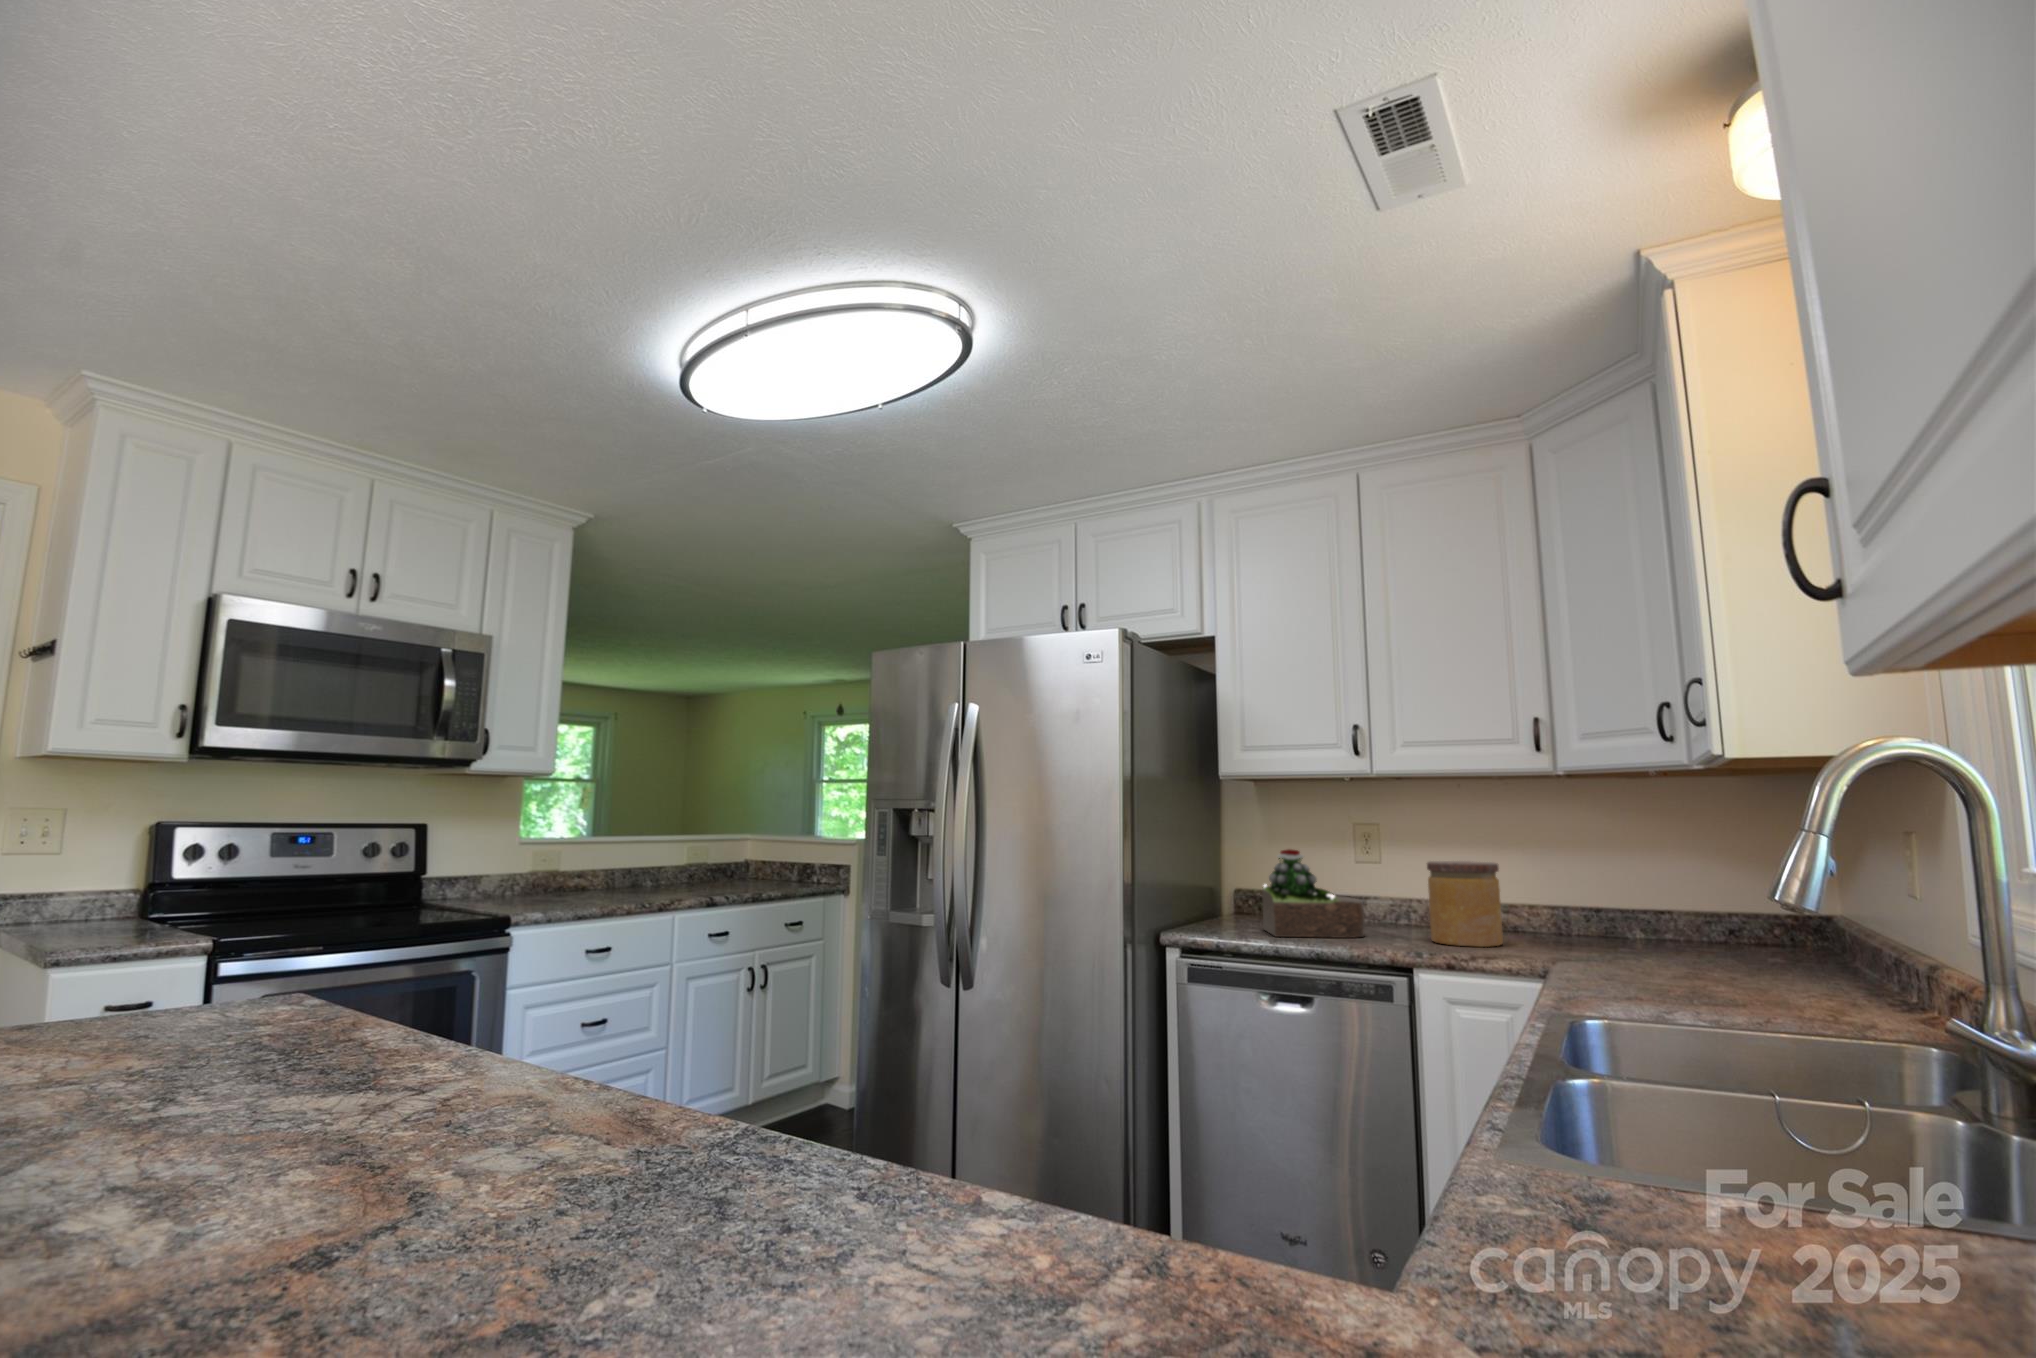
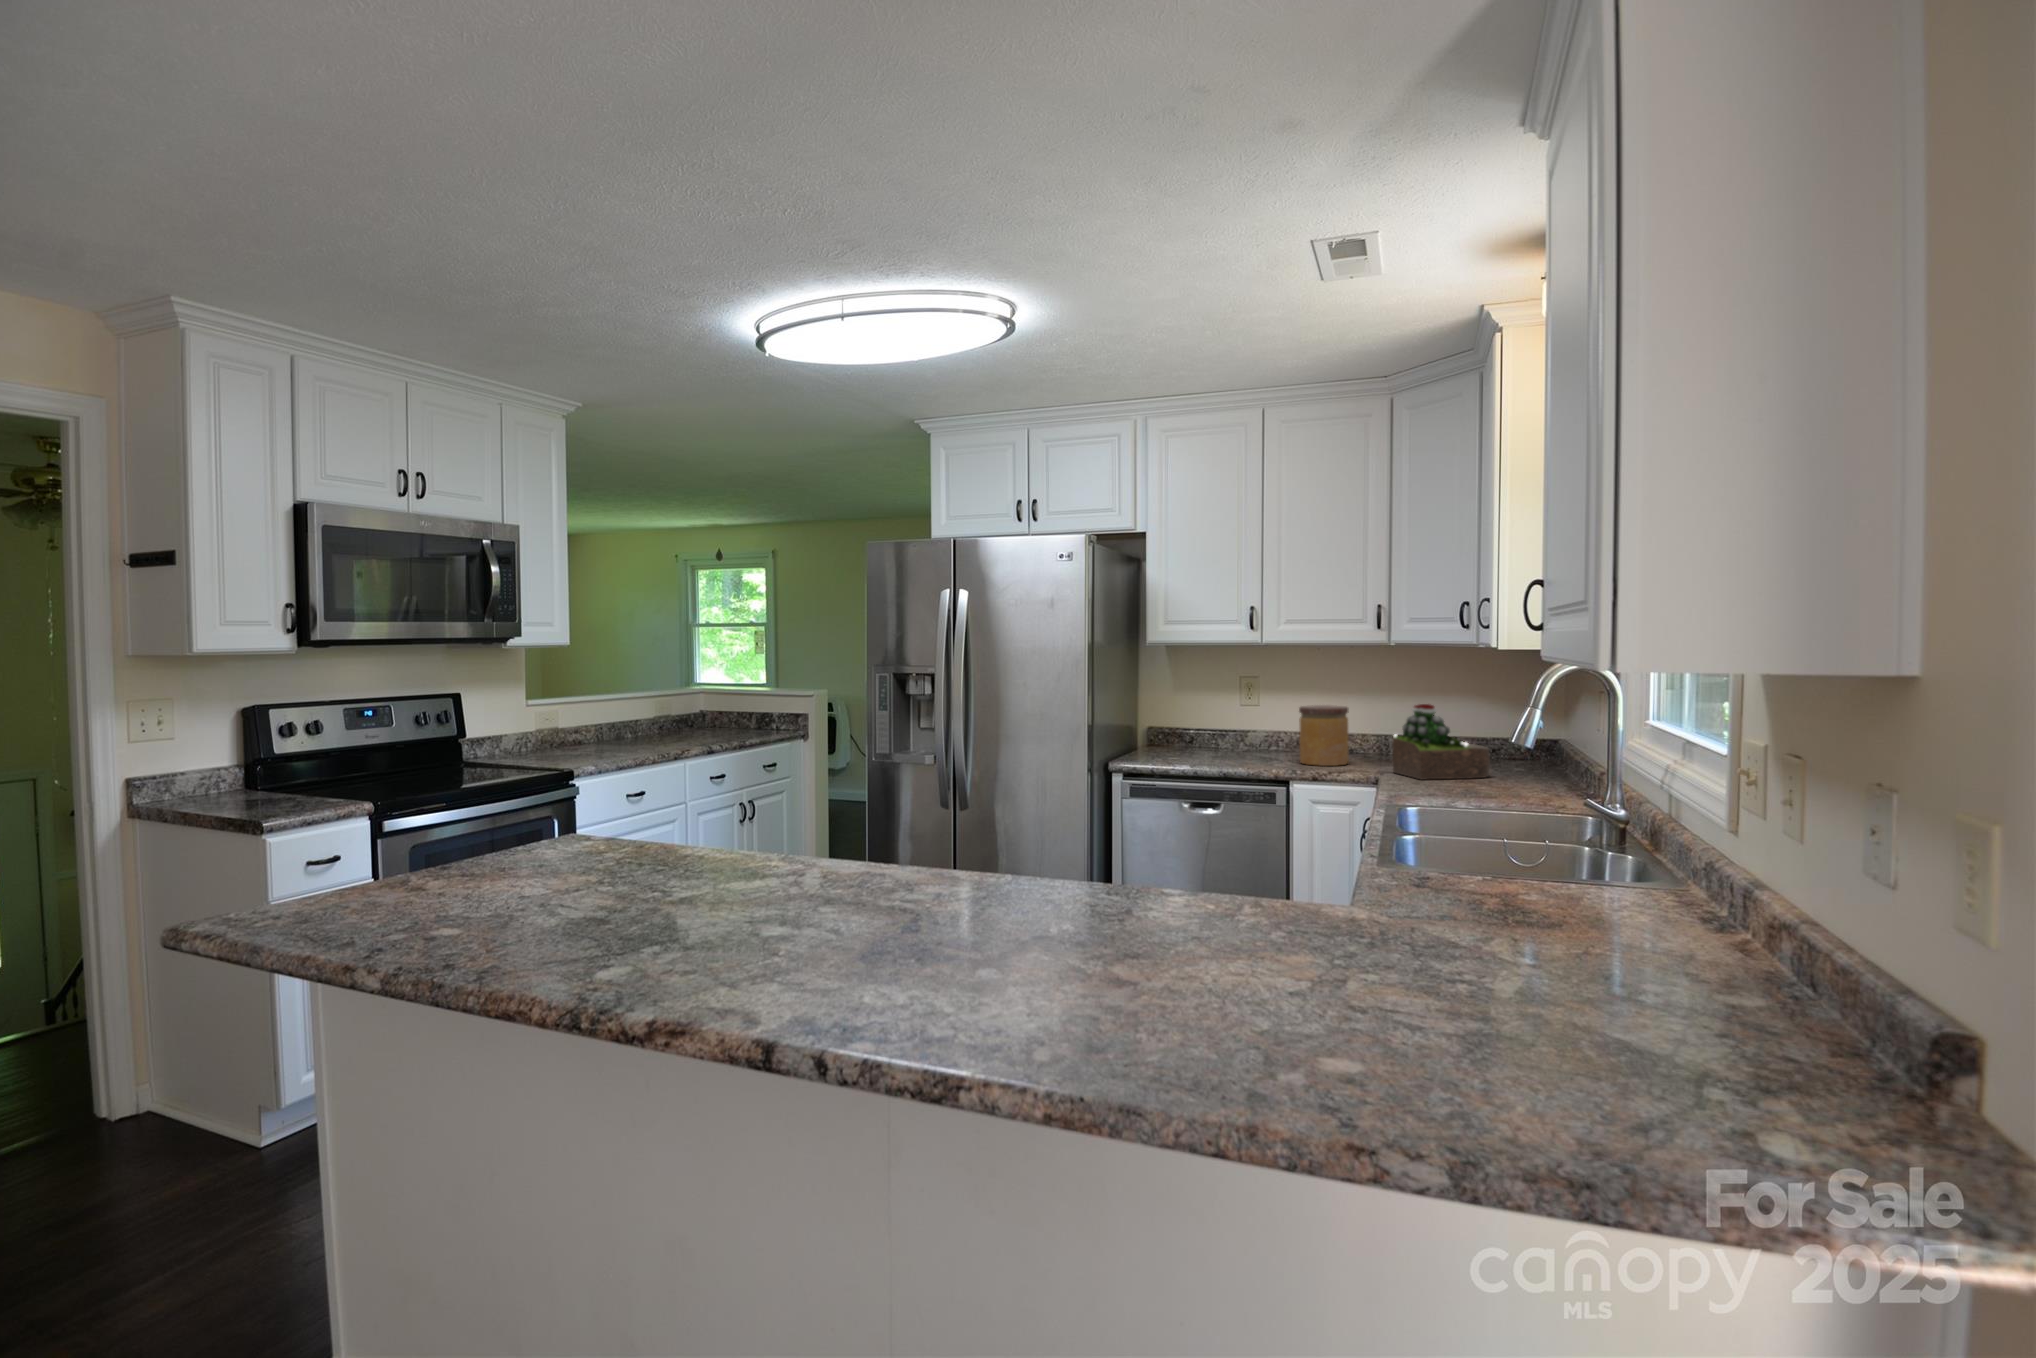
succulent plant: present [1262,849,1365,938] -> present [1393,704,1490,780]

